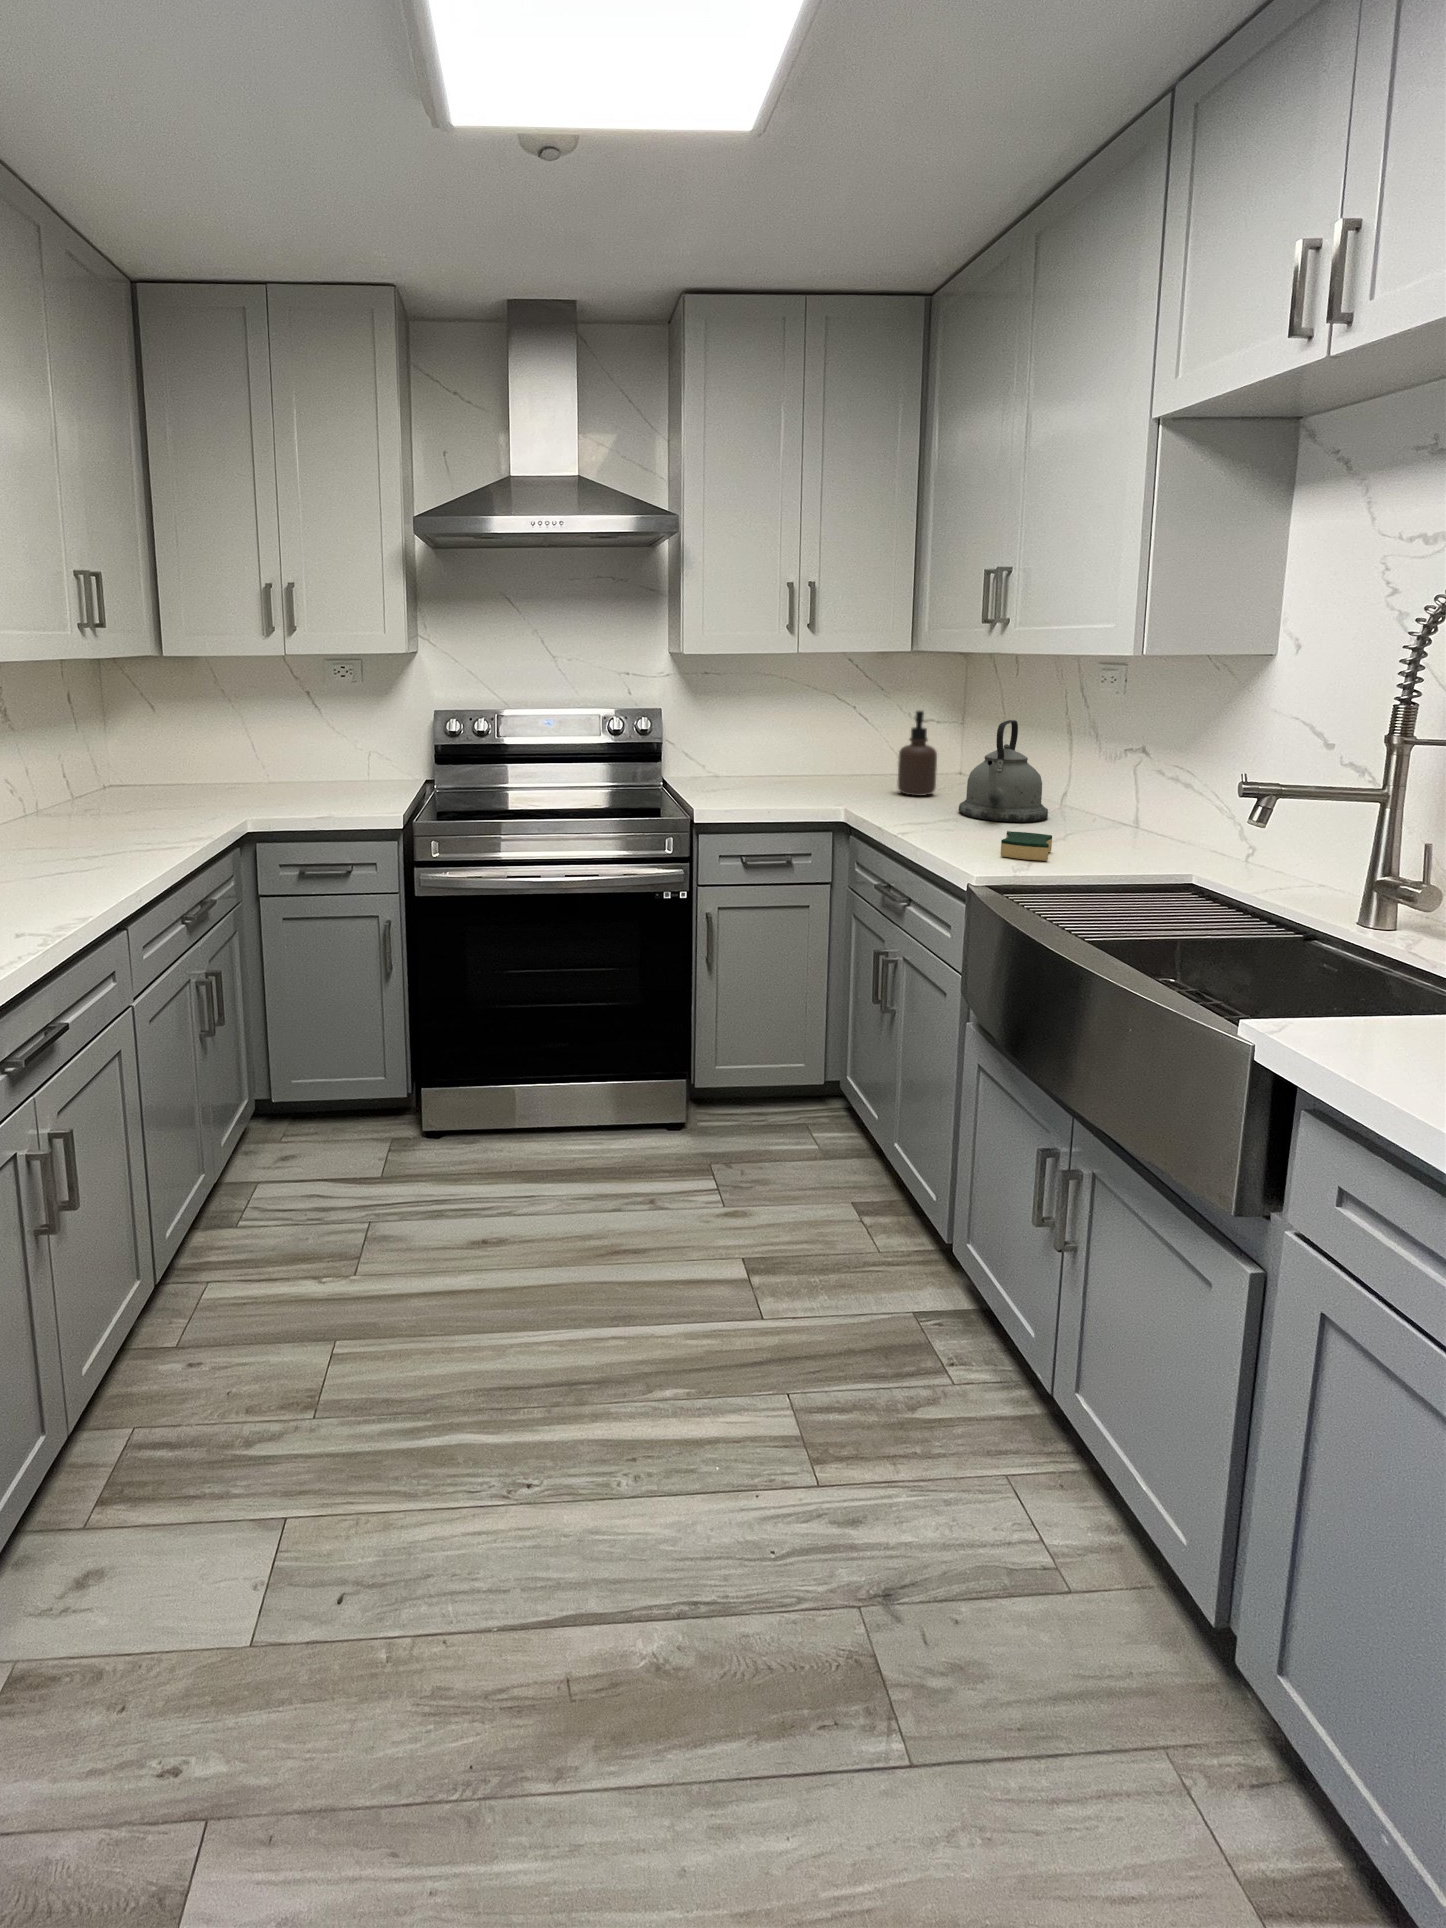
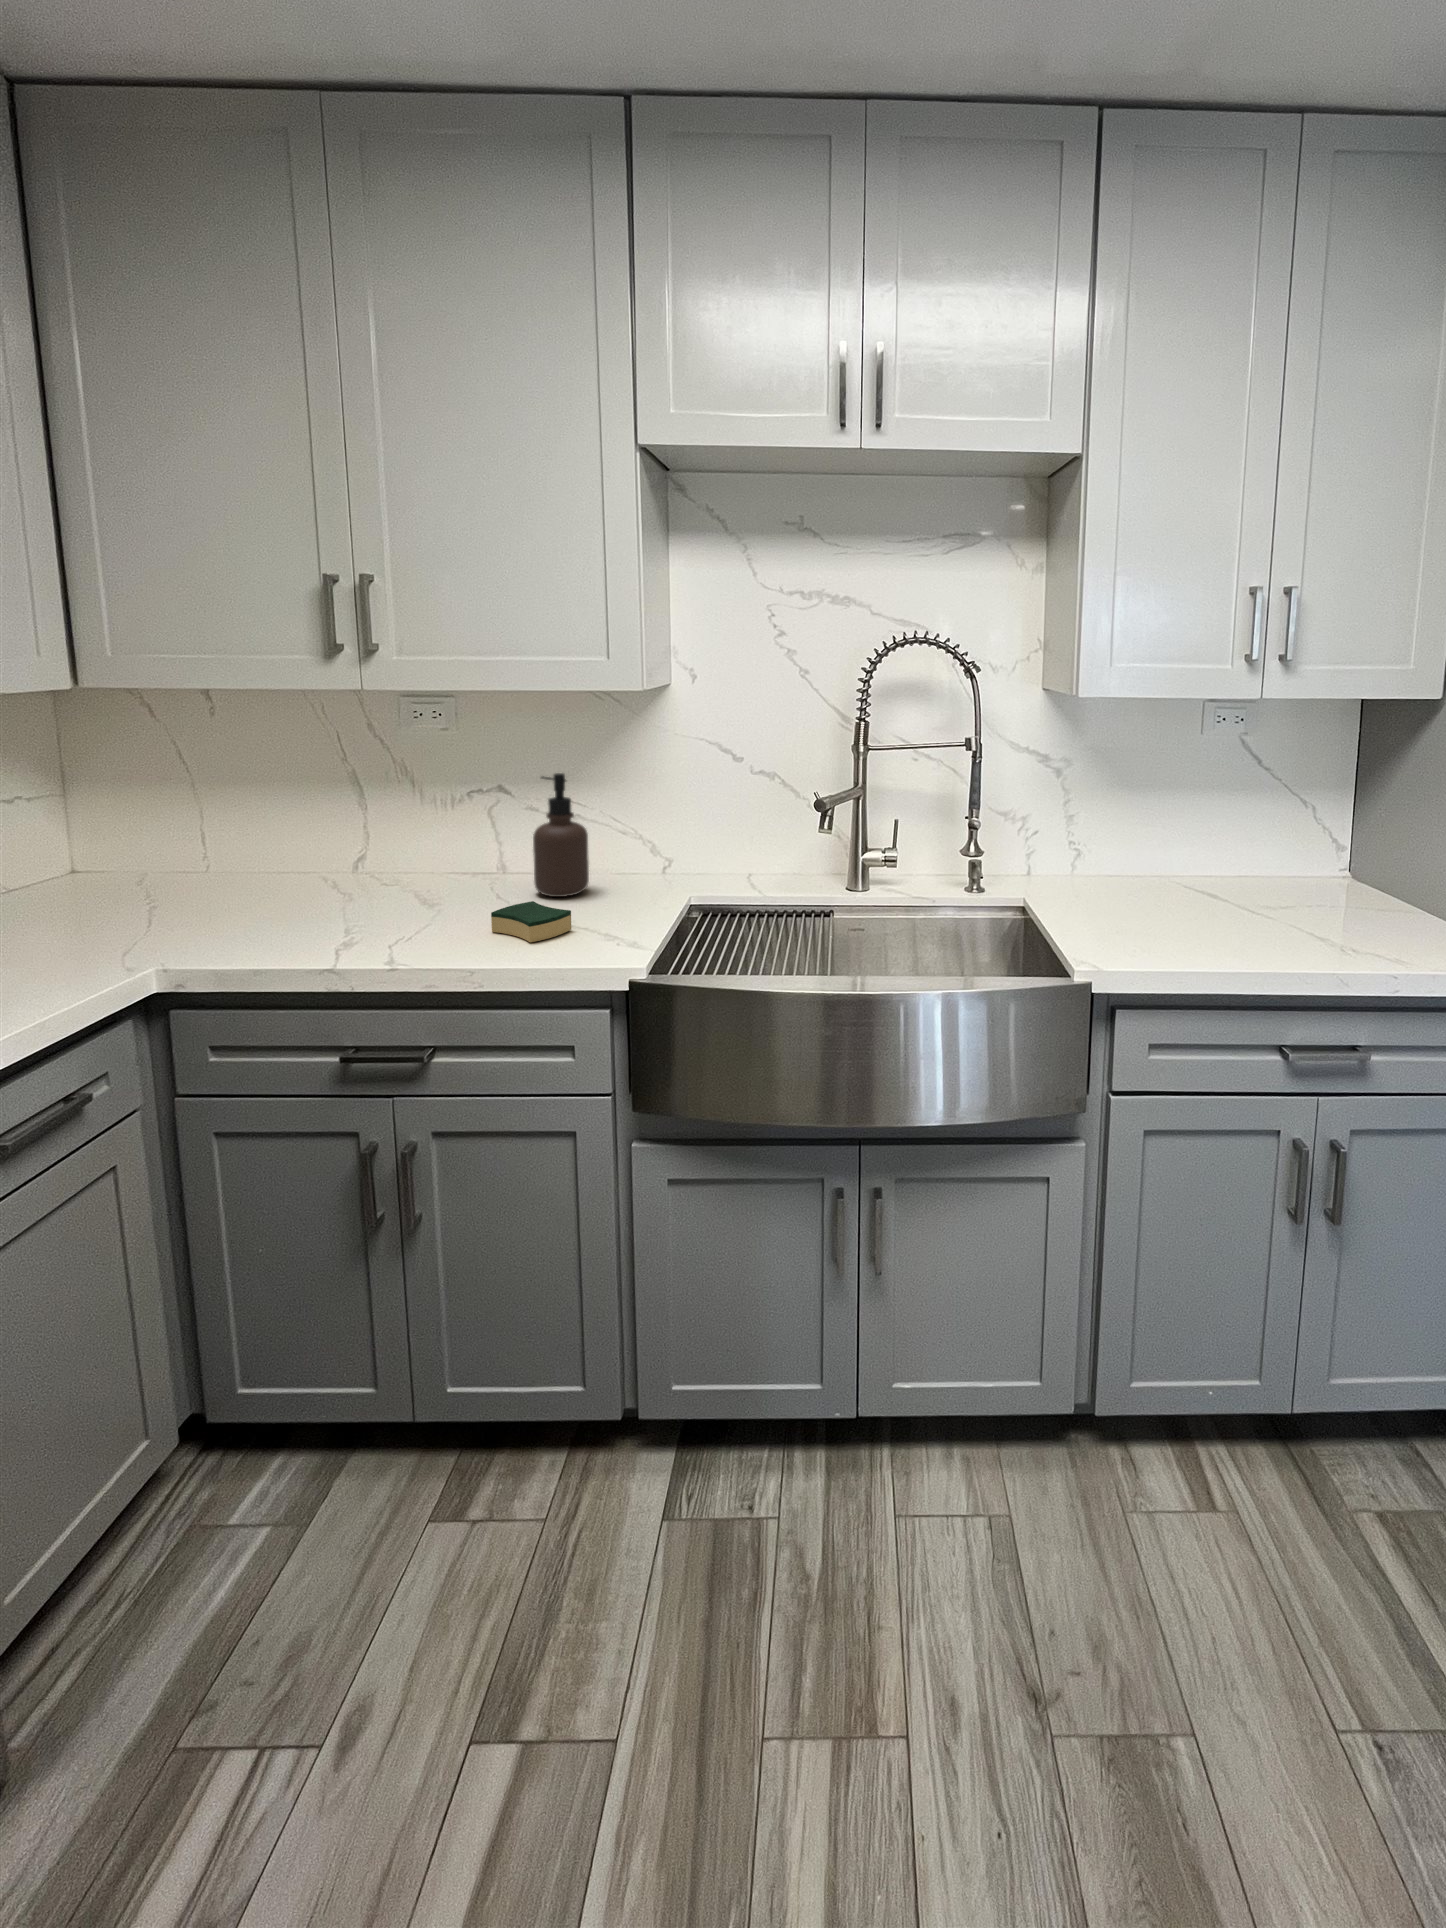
soap dispenser: present [898,711,937,796] -> present [533,773,589,897]
kettle: present [959,720,1048,822] -> none [271,773,398,916]

